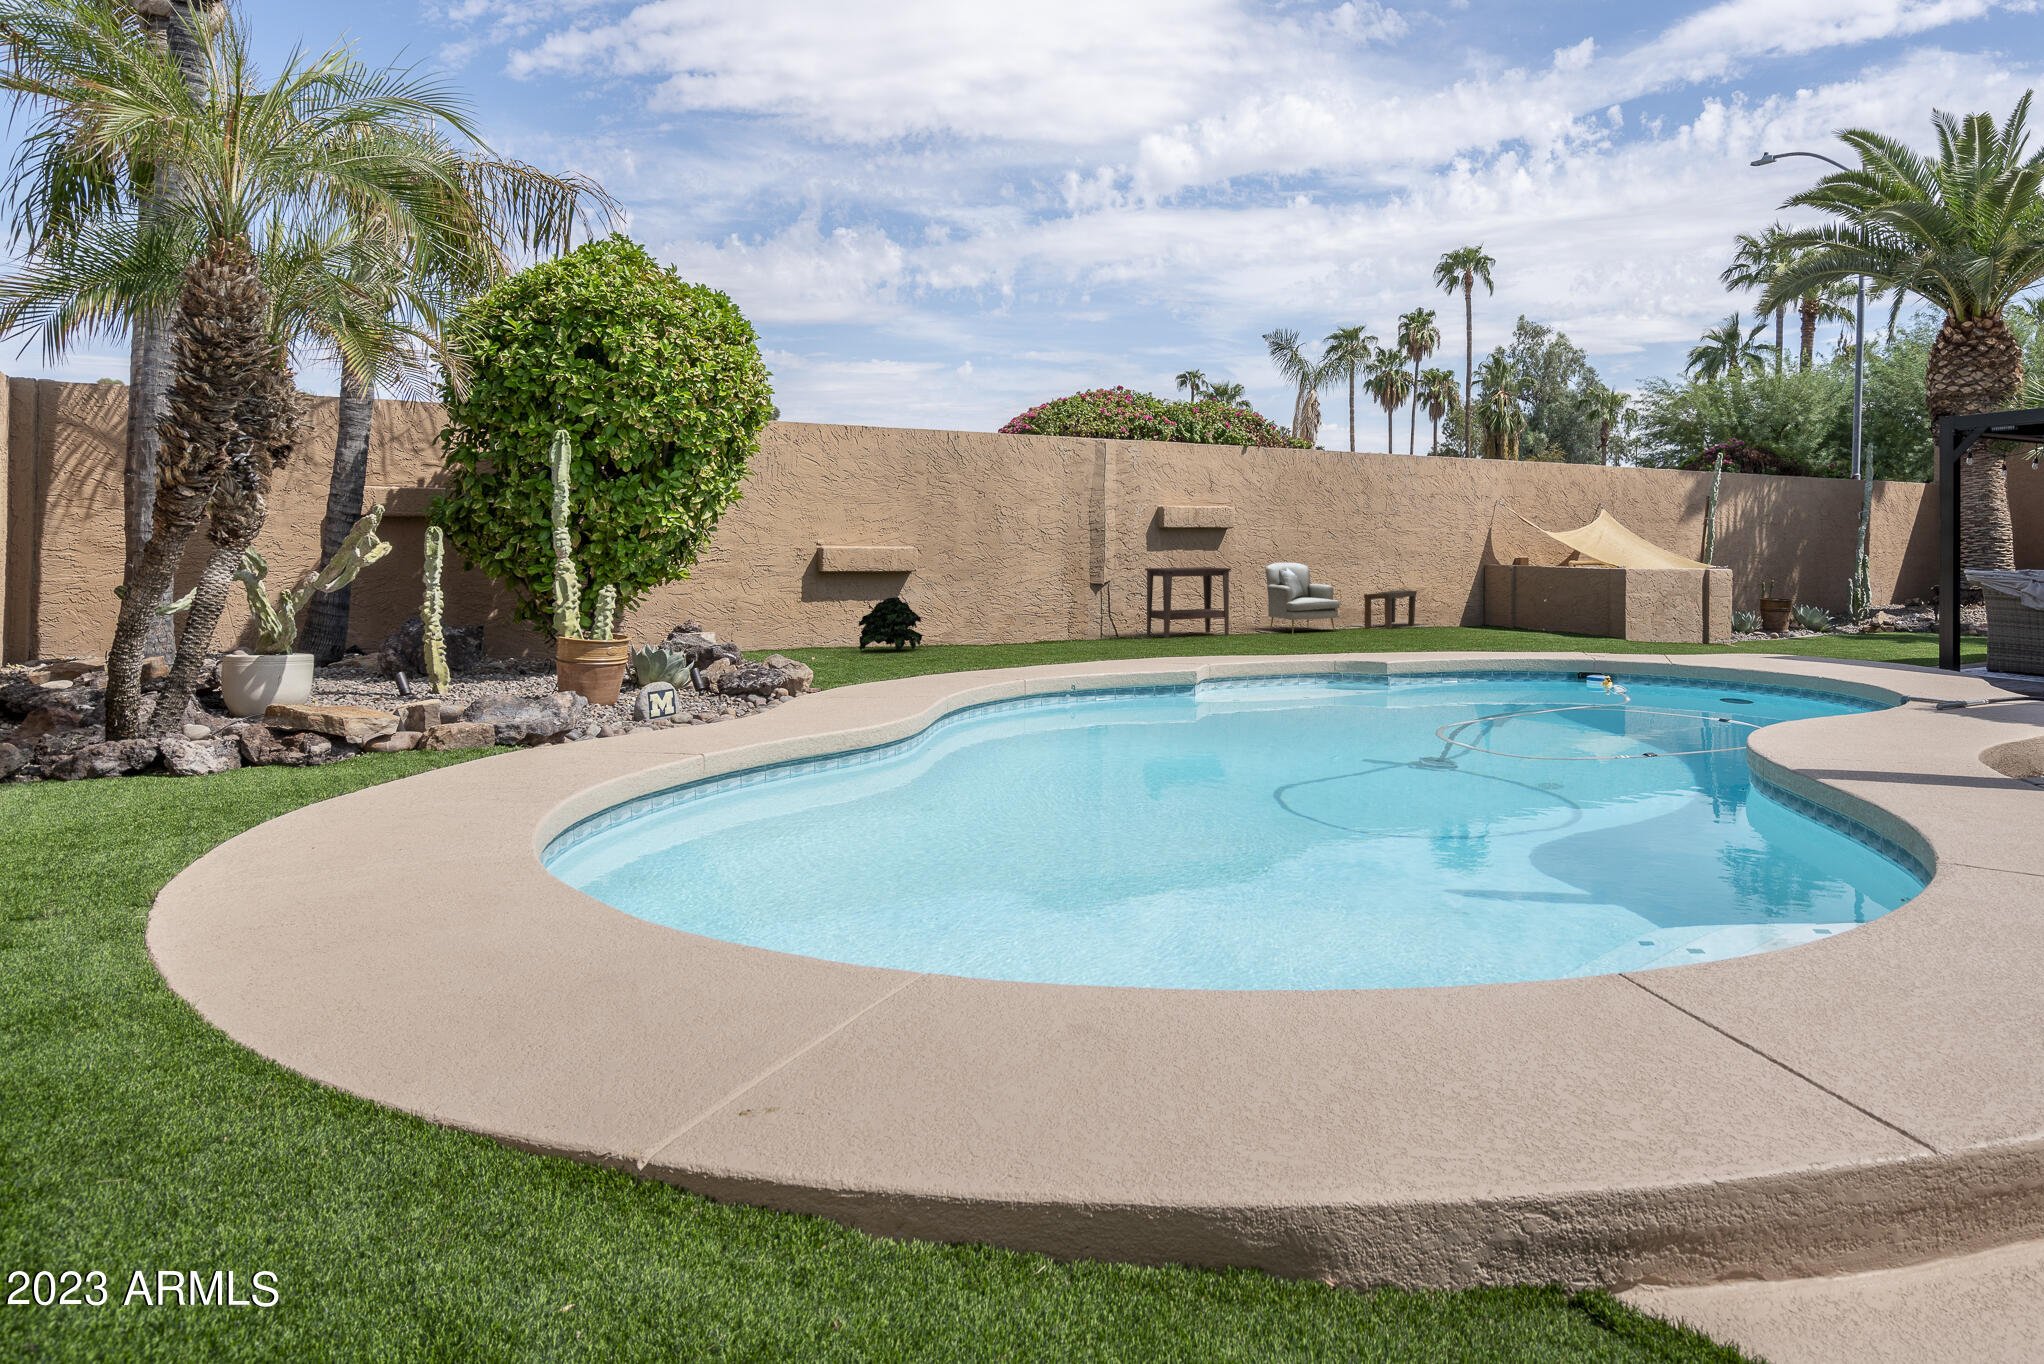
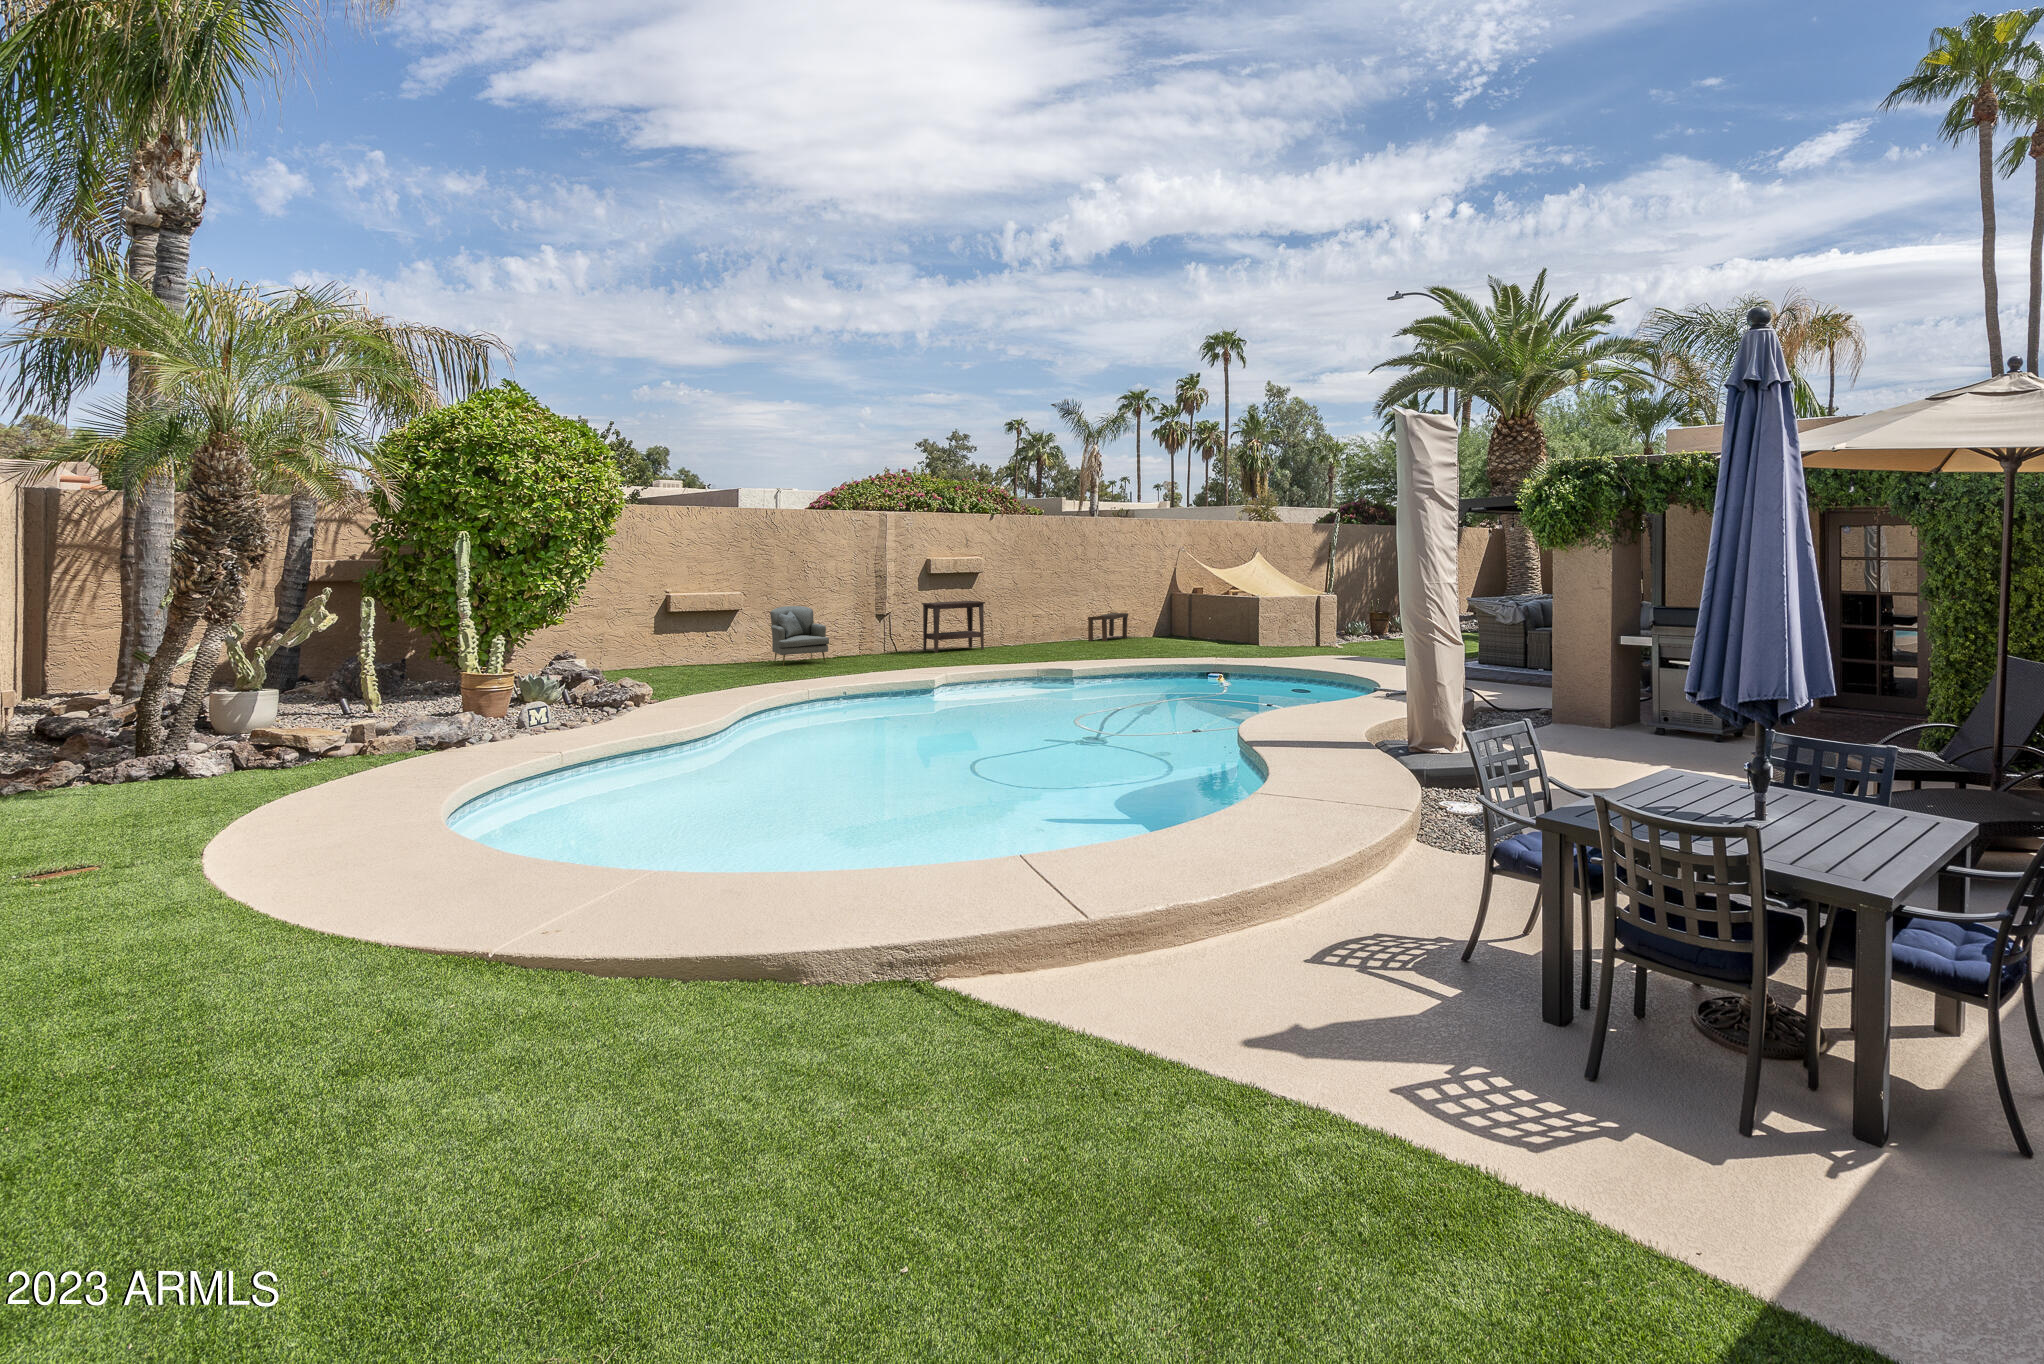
armchair: present [1265,563,1340,633] -> present [770,606,829,666]
potted plant: present [859,597,923,650] -> none [698,630,747,670]

